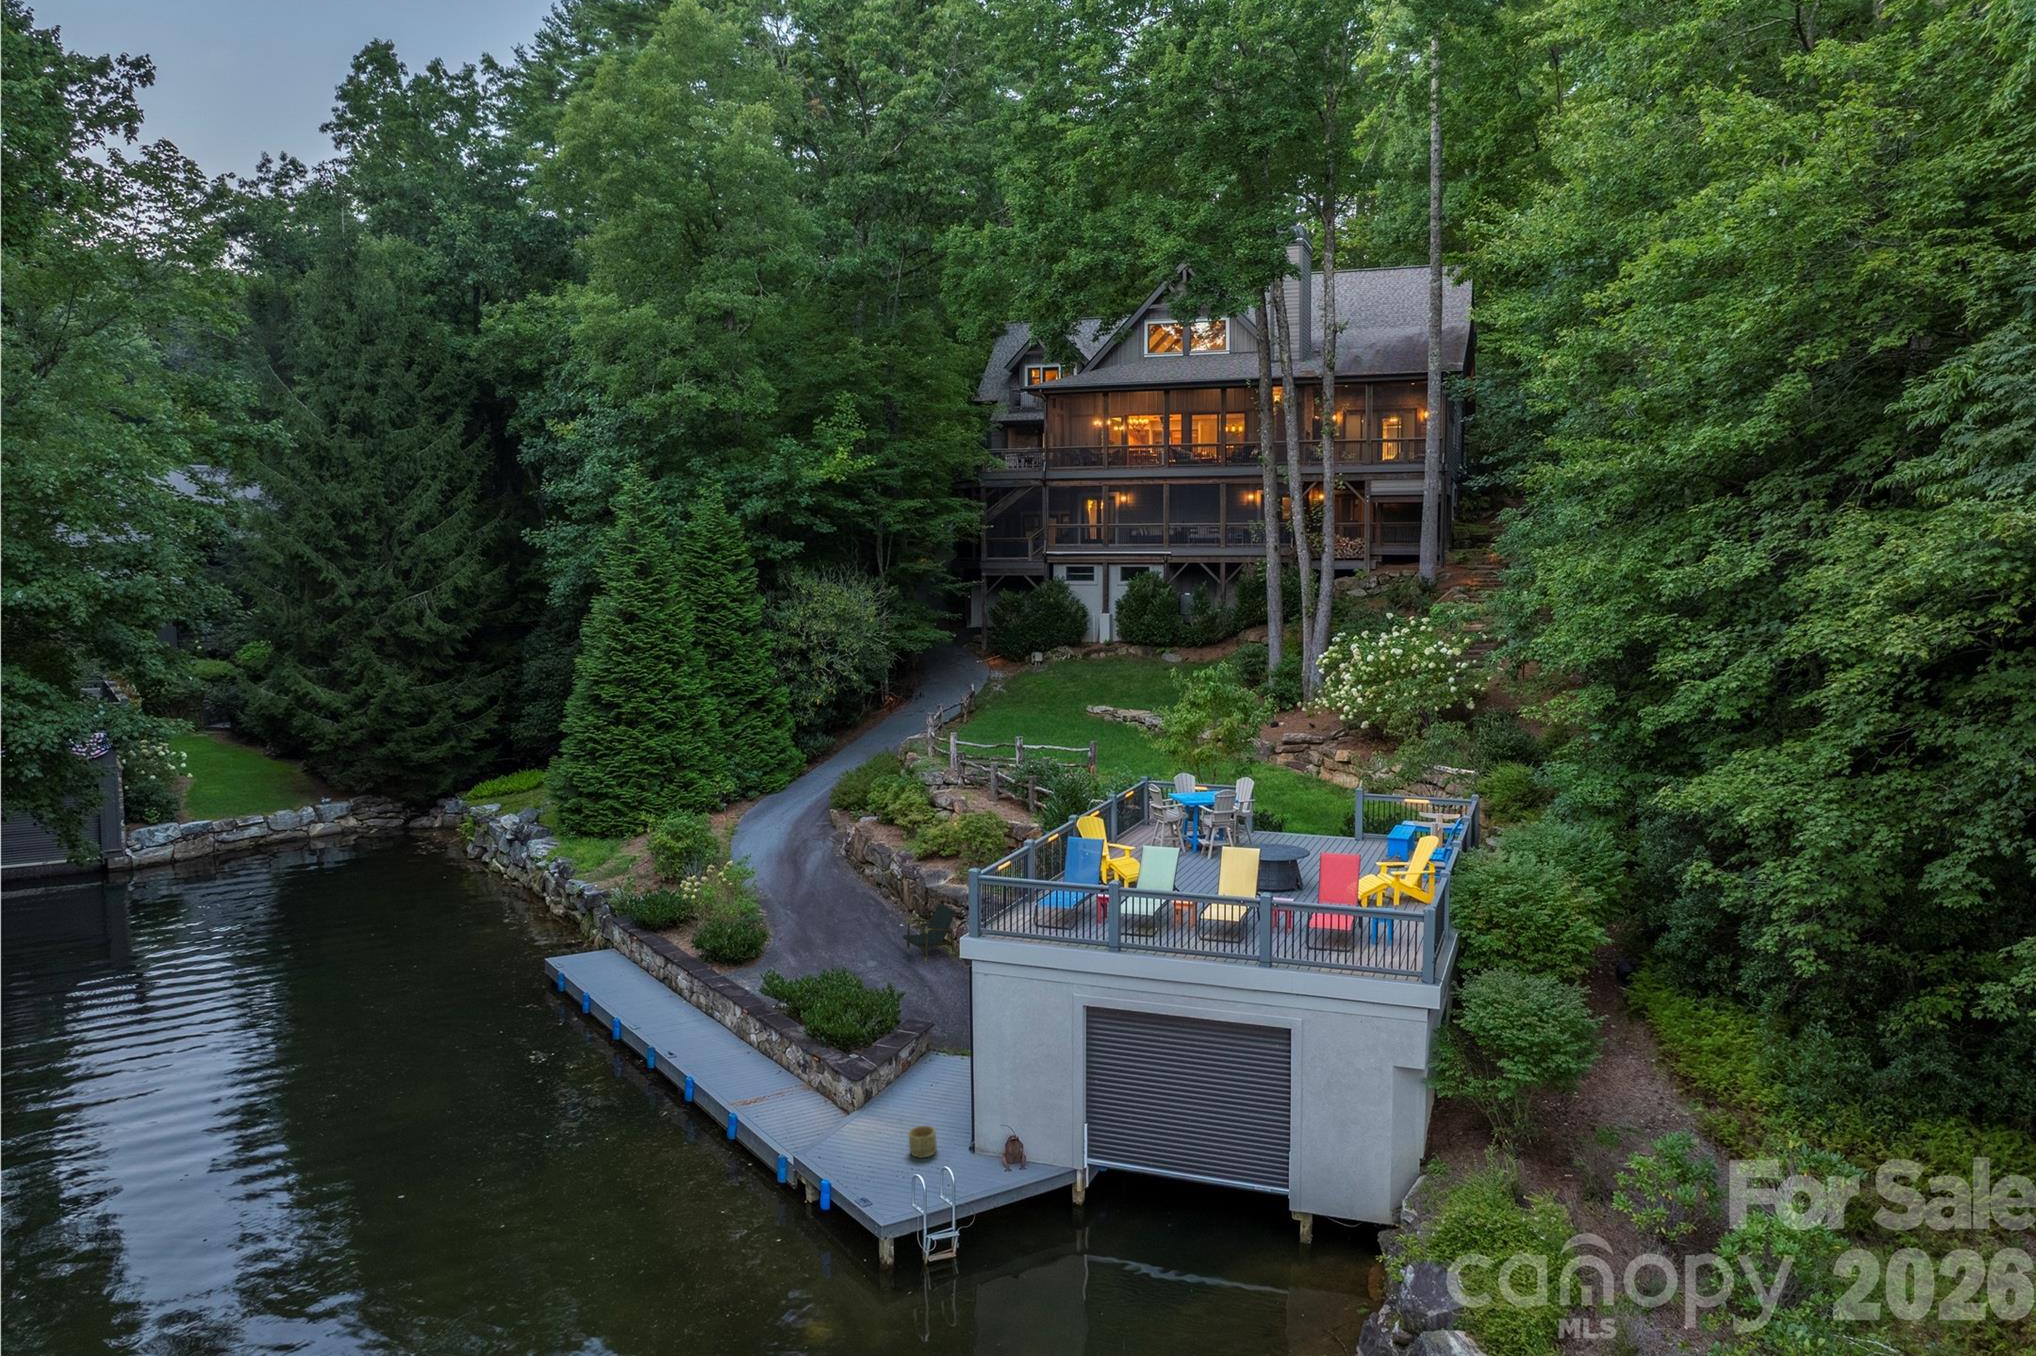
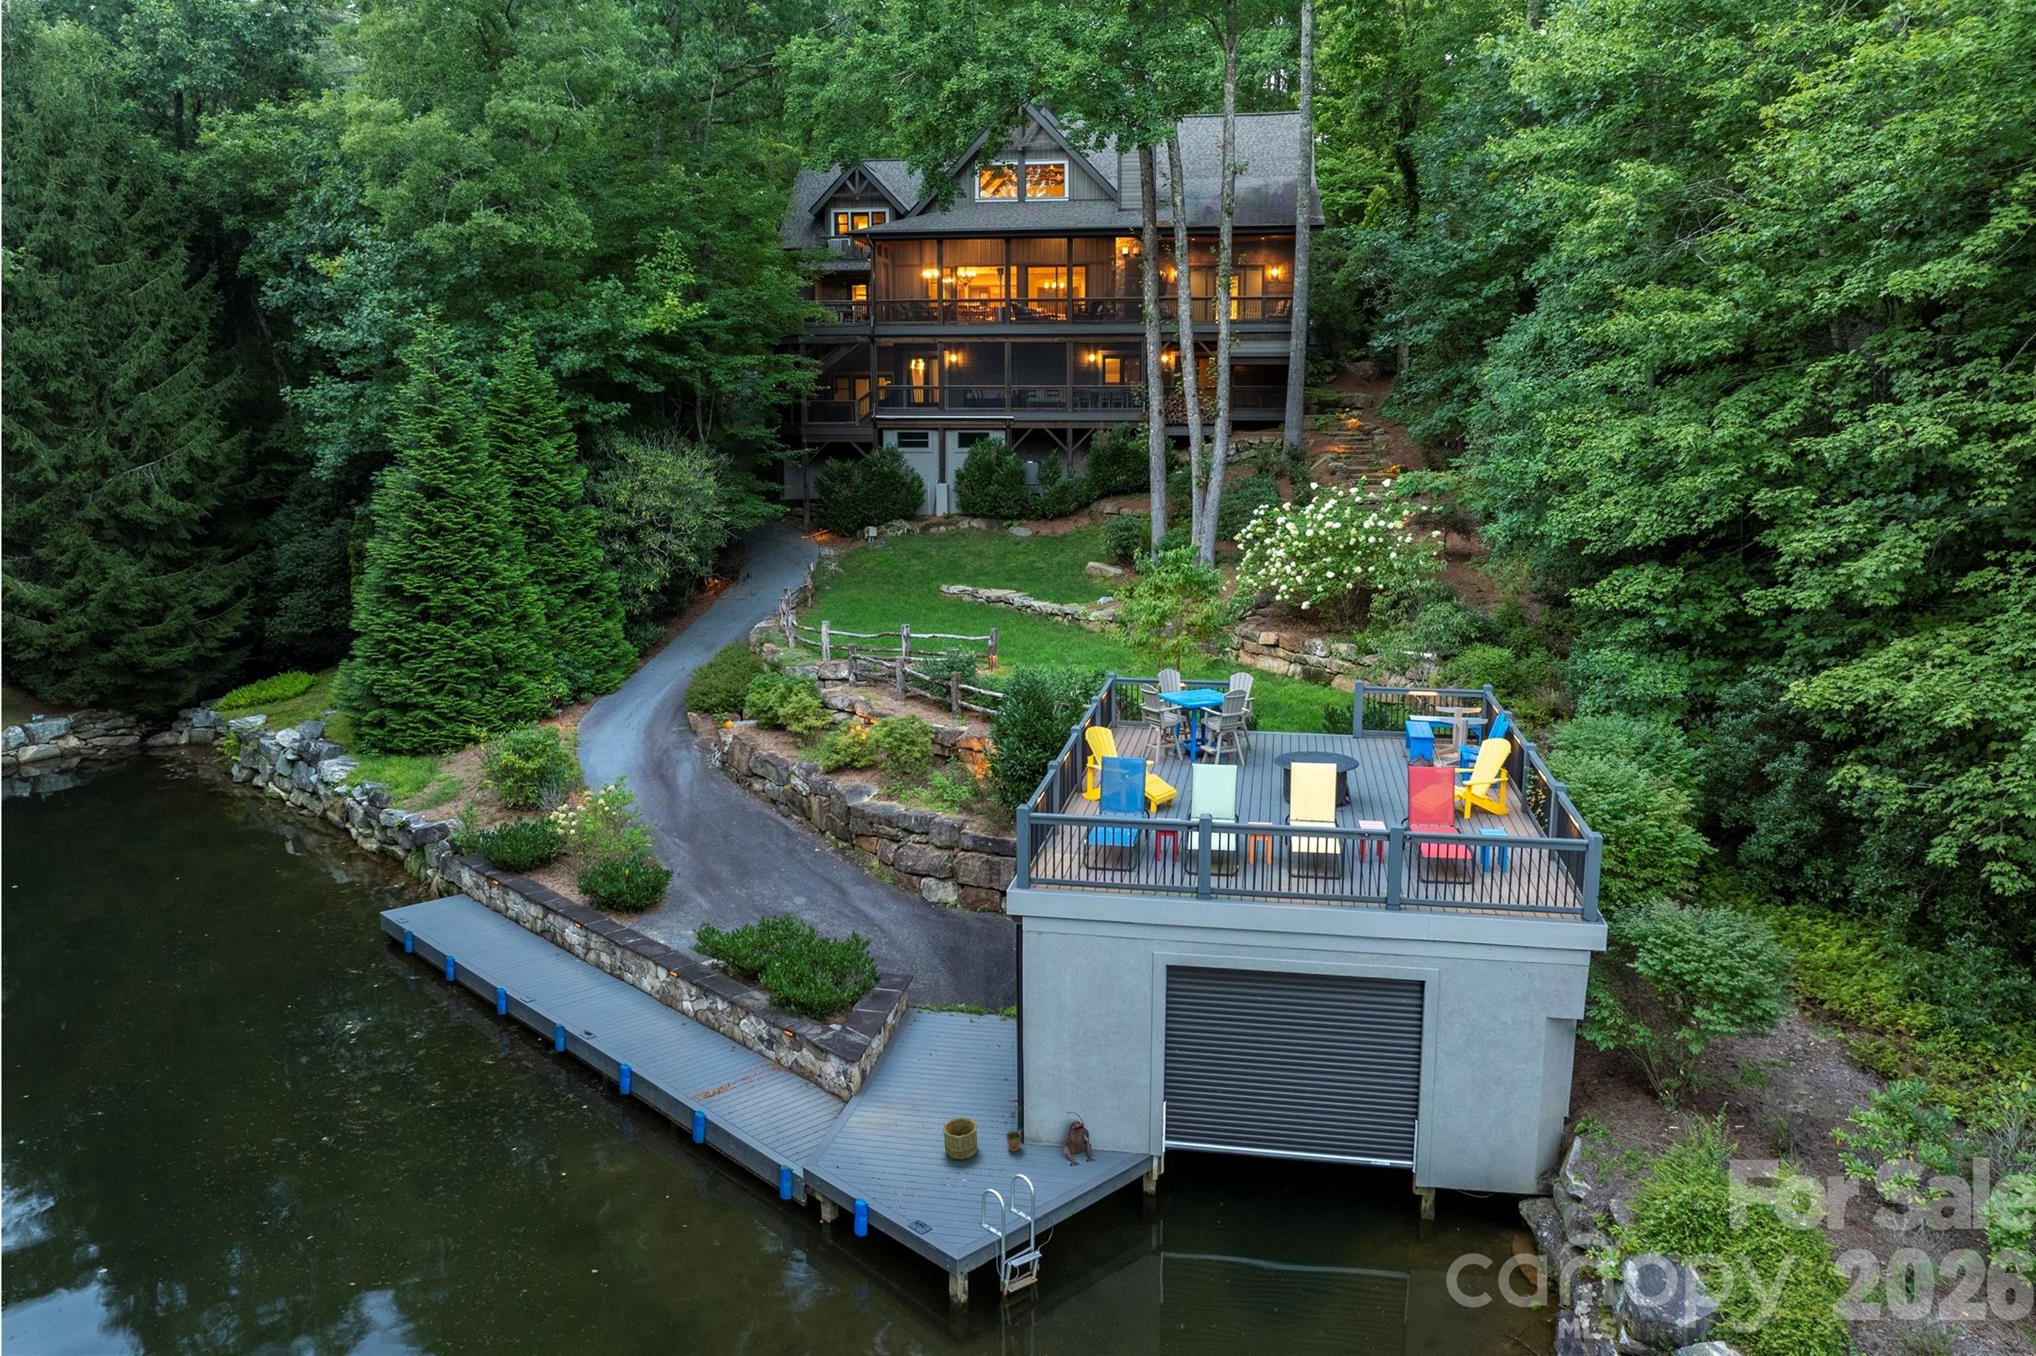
lounge chair: present [902,904,955,963] -> none [826,820,887,889]
potted plant: none [956,1117,972,1156] -> present [1006,1107,1021,1152]

